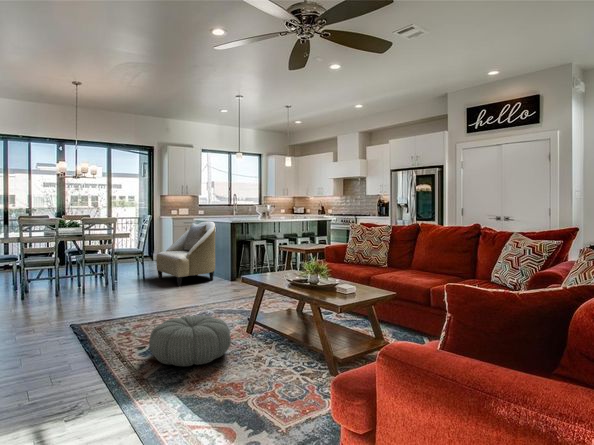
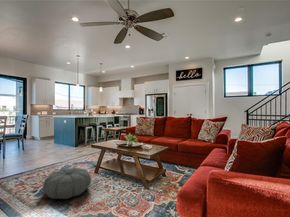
armchair: present [156,221,215,286] -> none [33,118,67,151]

